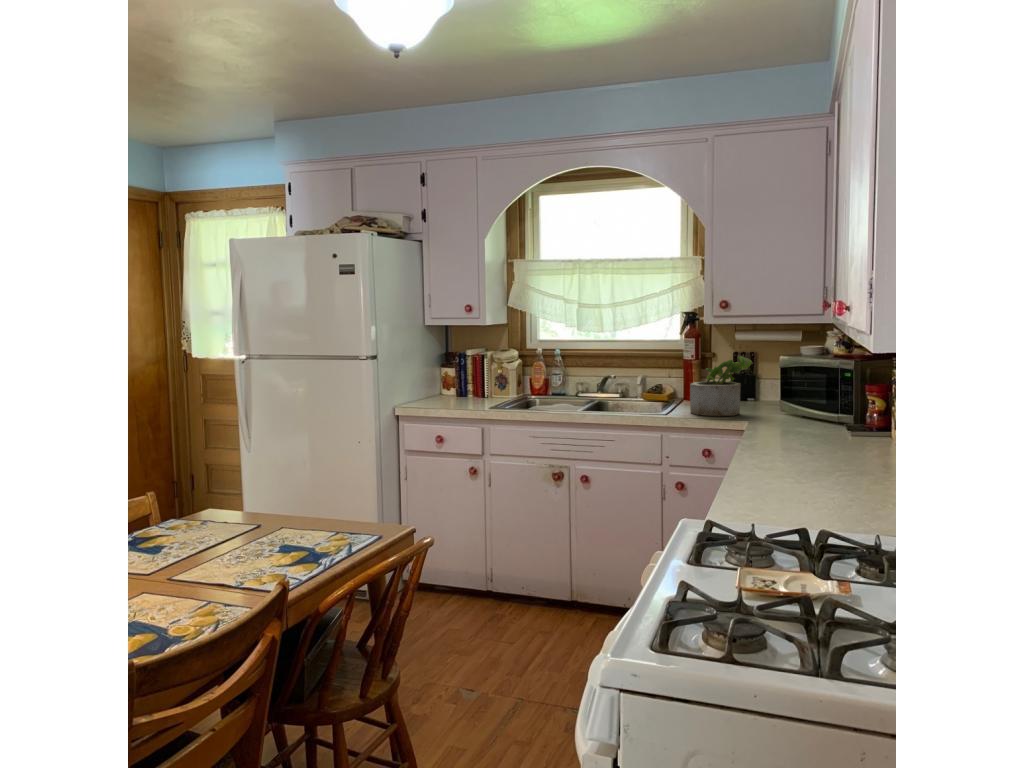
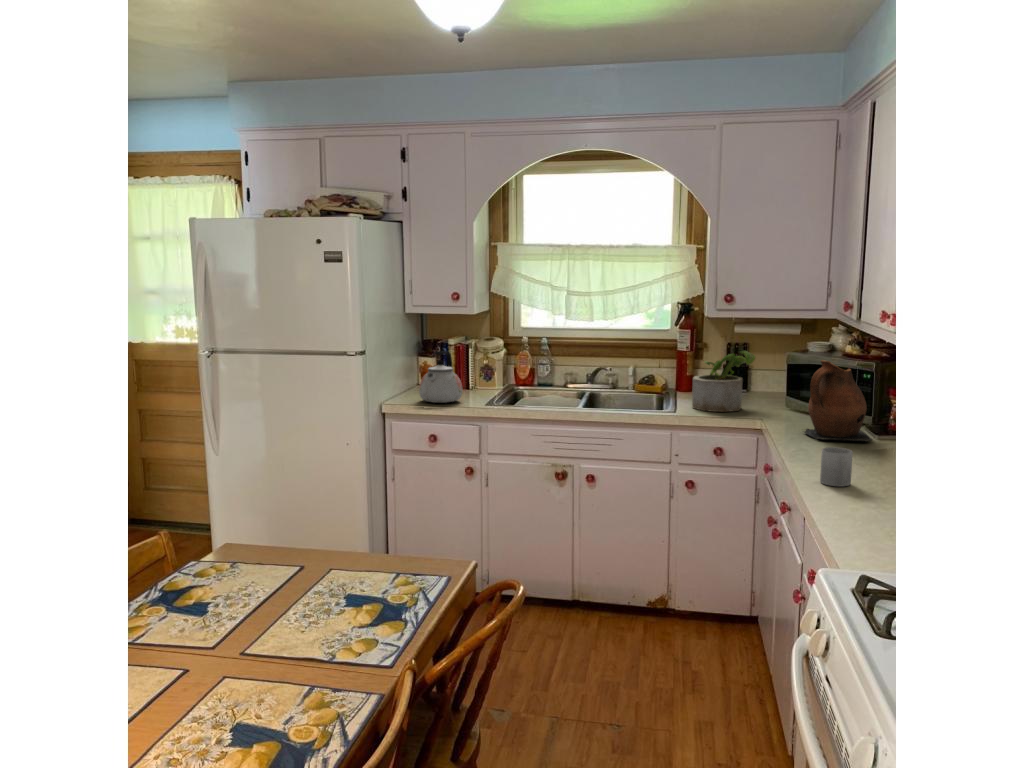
ceramic pitcher: none [784,358,852,441] -> present [805,360,872,442]
kettle: none [430,359,471,407] -> present [419,351,462,403]
mug: none [767,435,798,473] -> present [820,447,853,486]

